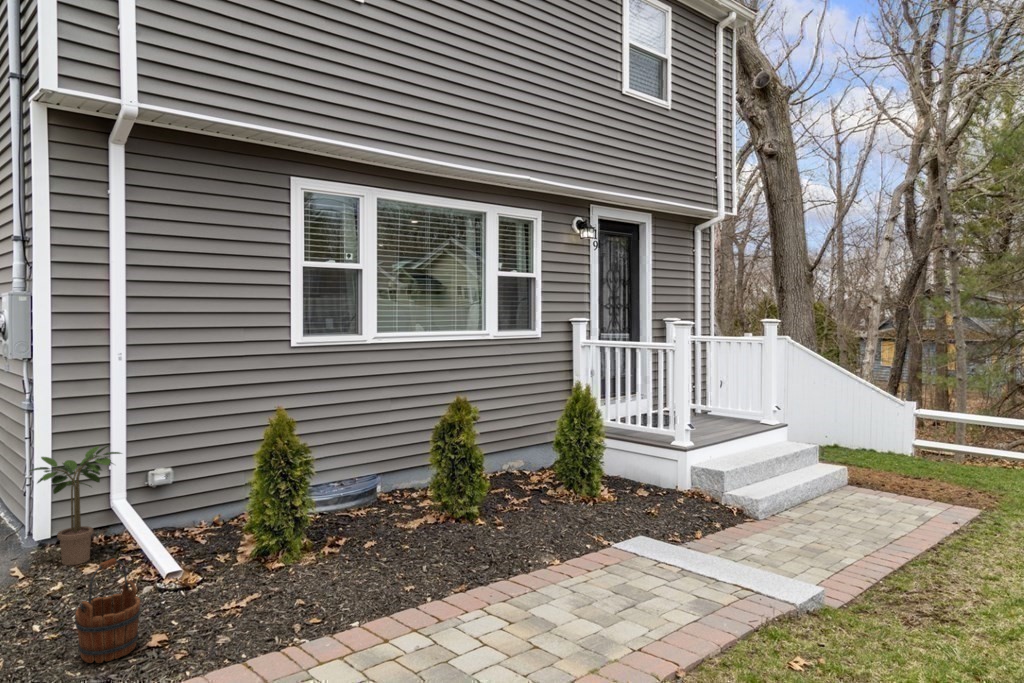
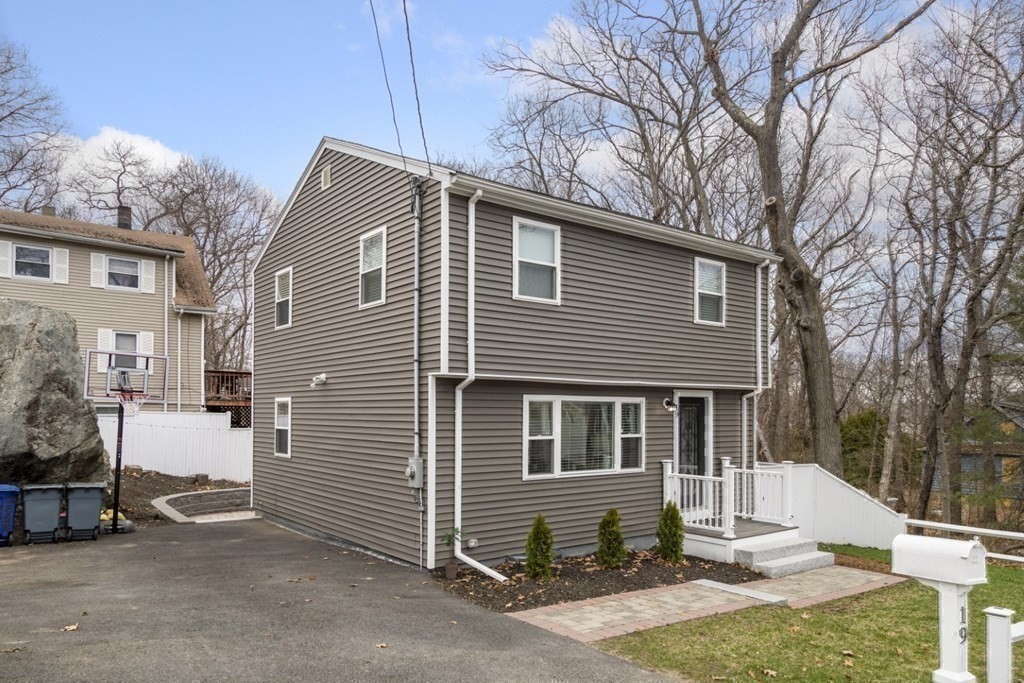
wooden bucket: present [75,558,141,663] -> none [492,565,512,602]

